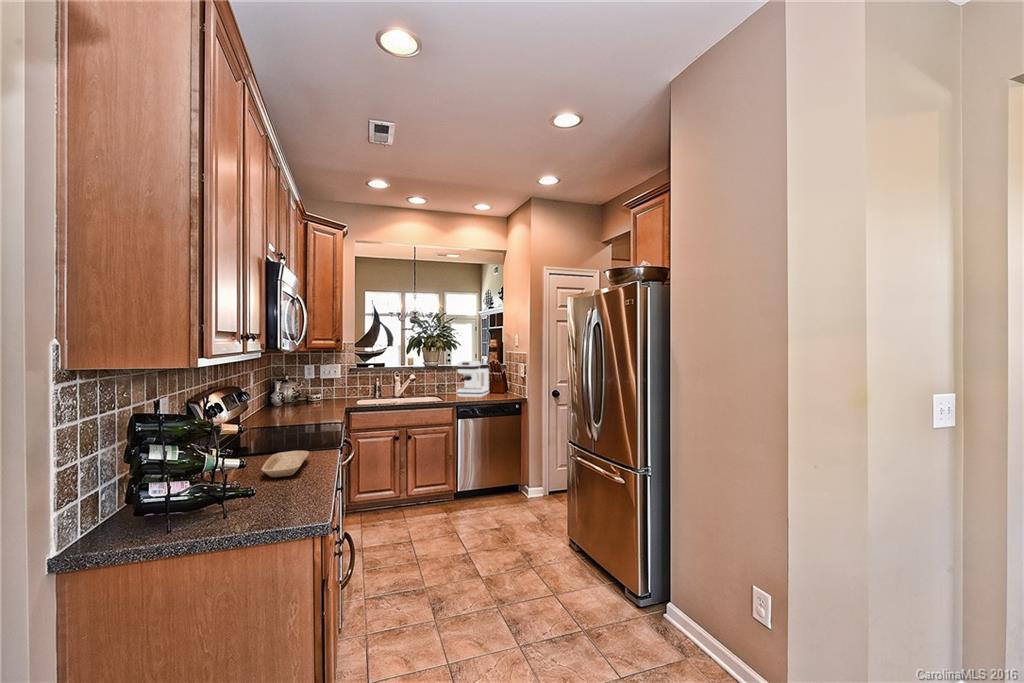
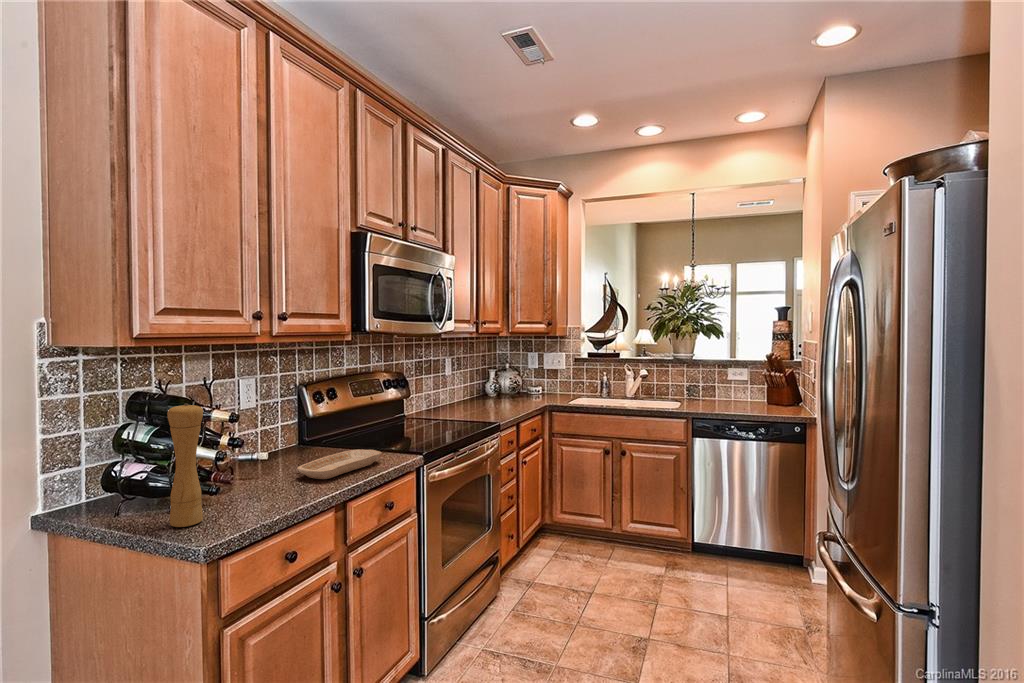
coffee maker: present [457,361,489,397] -> none [709,355,763,410]
pepper mill: none [232,416,261,523] -> present [167,403,203,527]

